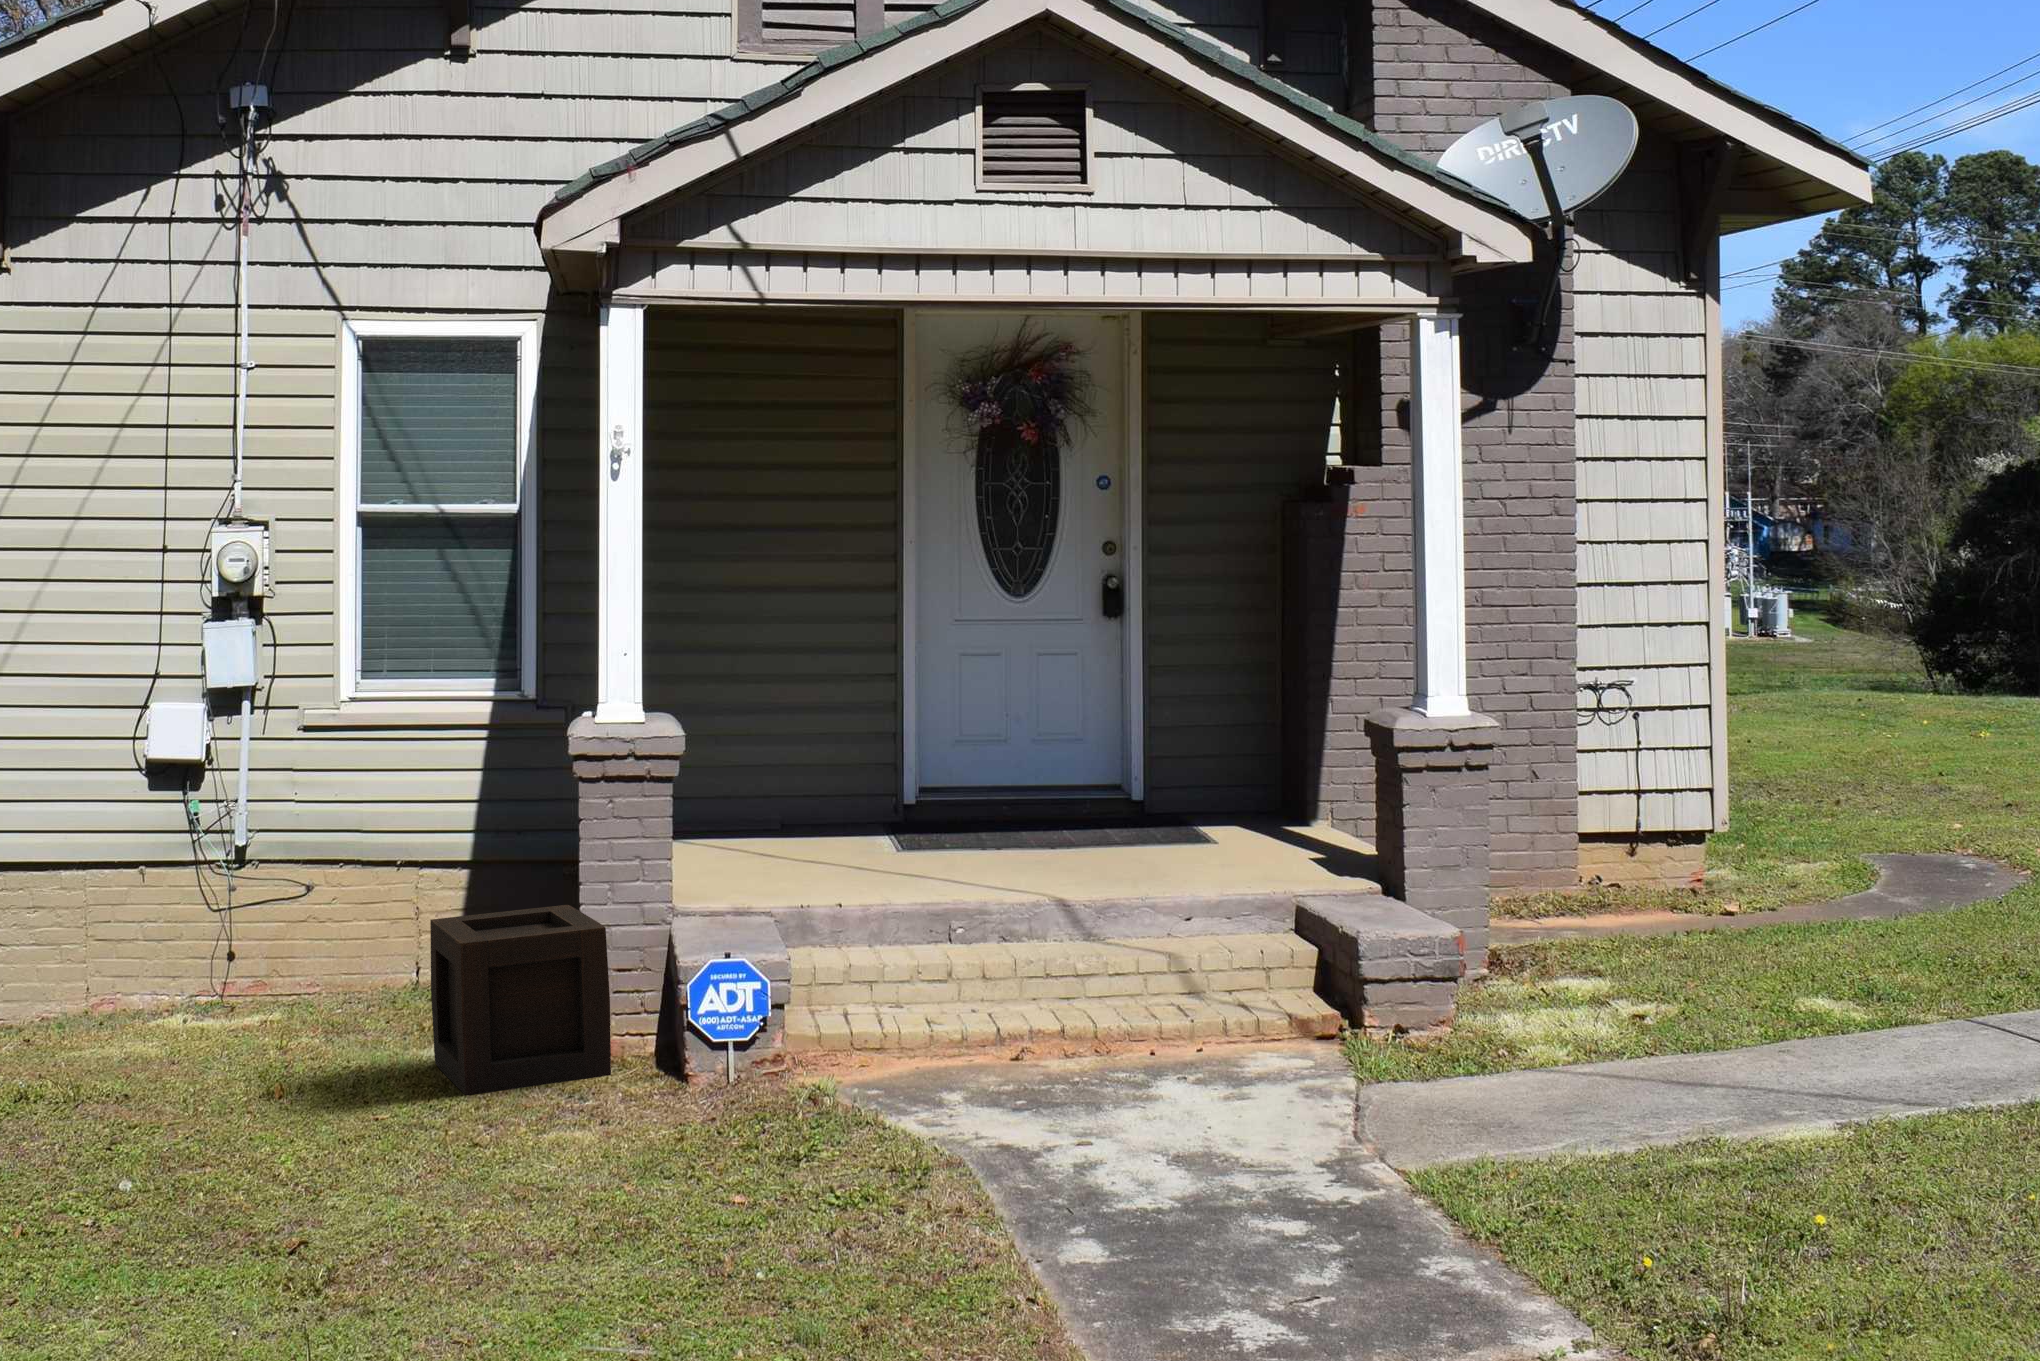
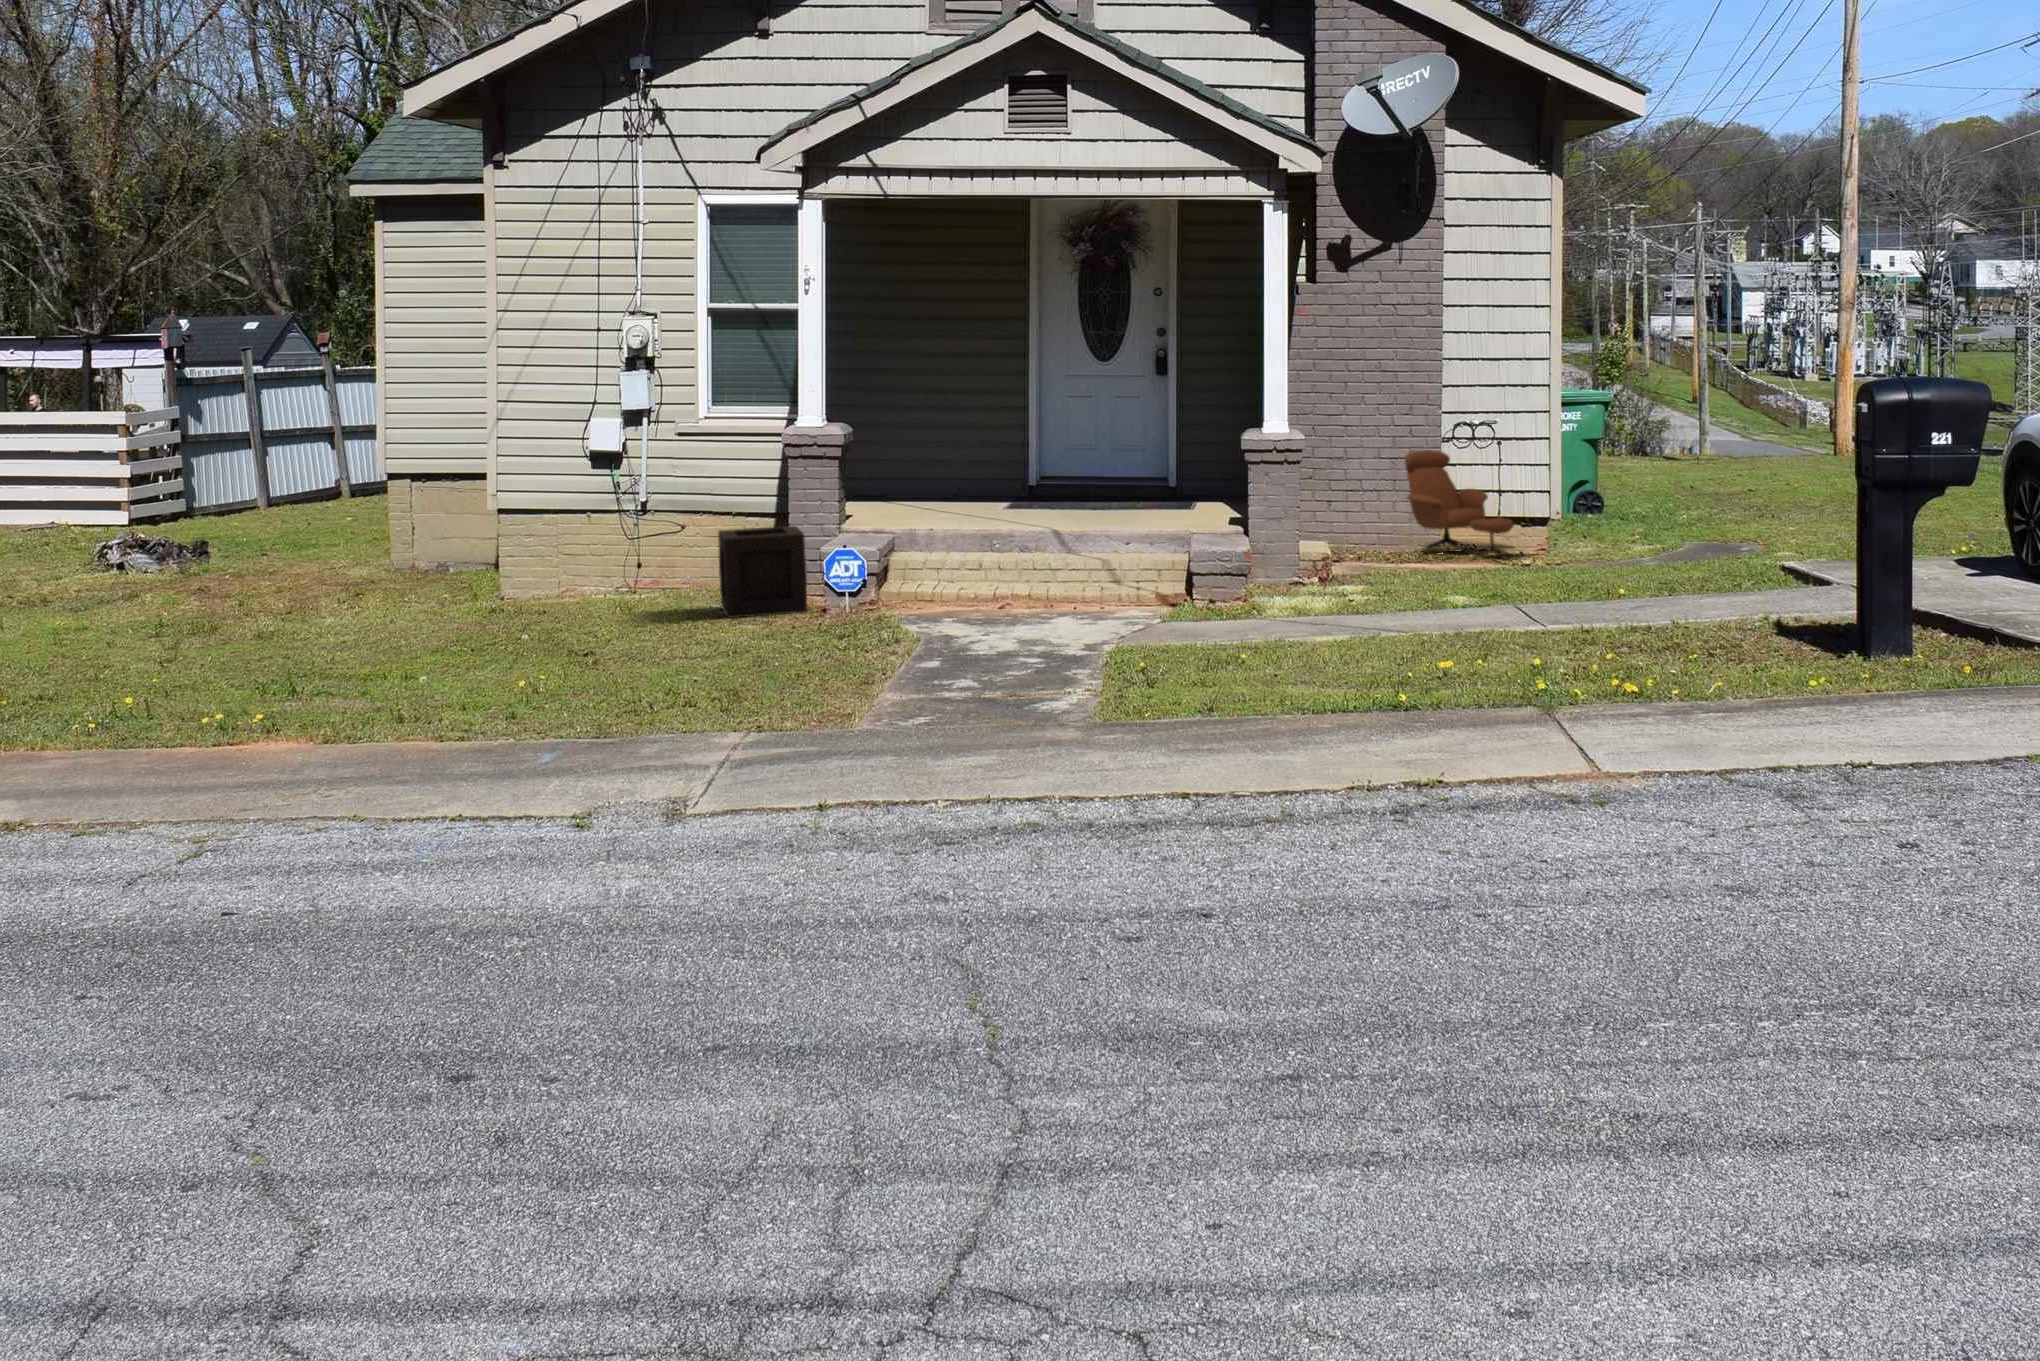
lounge chair: none [1520,734,1735,921] -> present [1405,450,1514,558]

